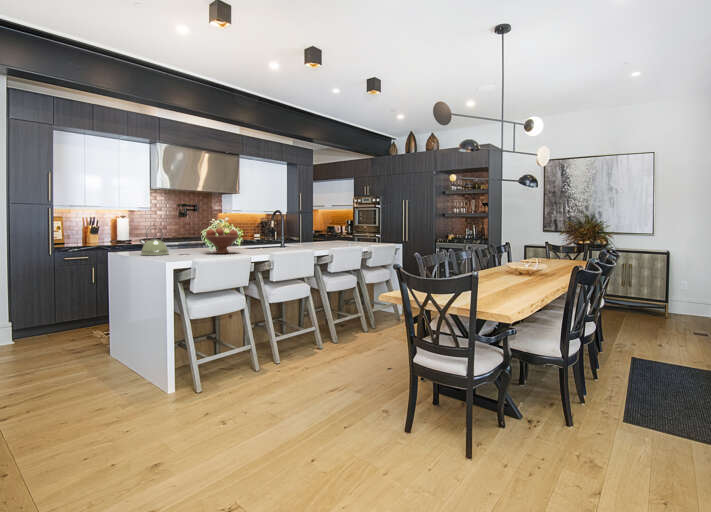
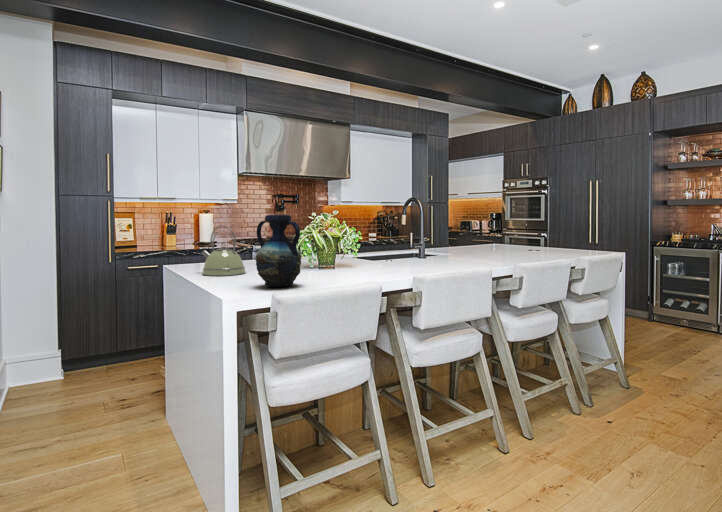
vase: none [180,219,206,258] -> present [255,214,301,287]
fruit bowl: present [205,229,239,254] -> none [300,230,357,273]

